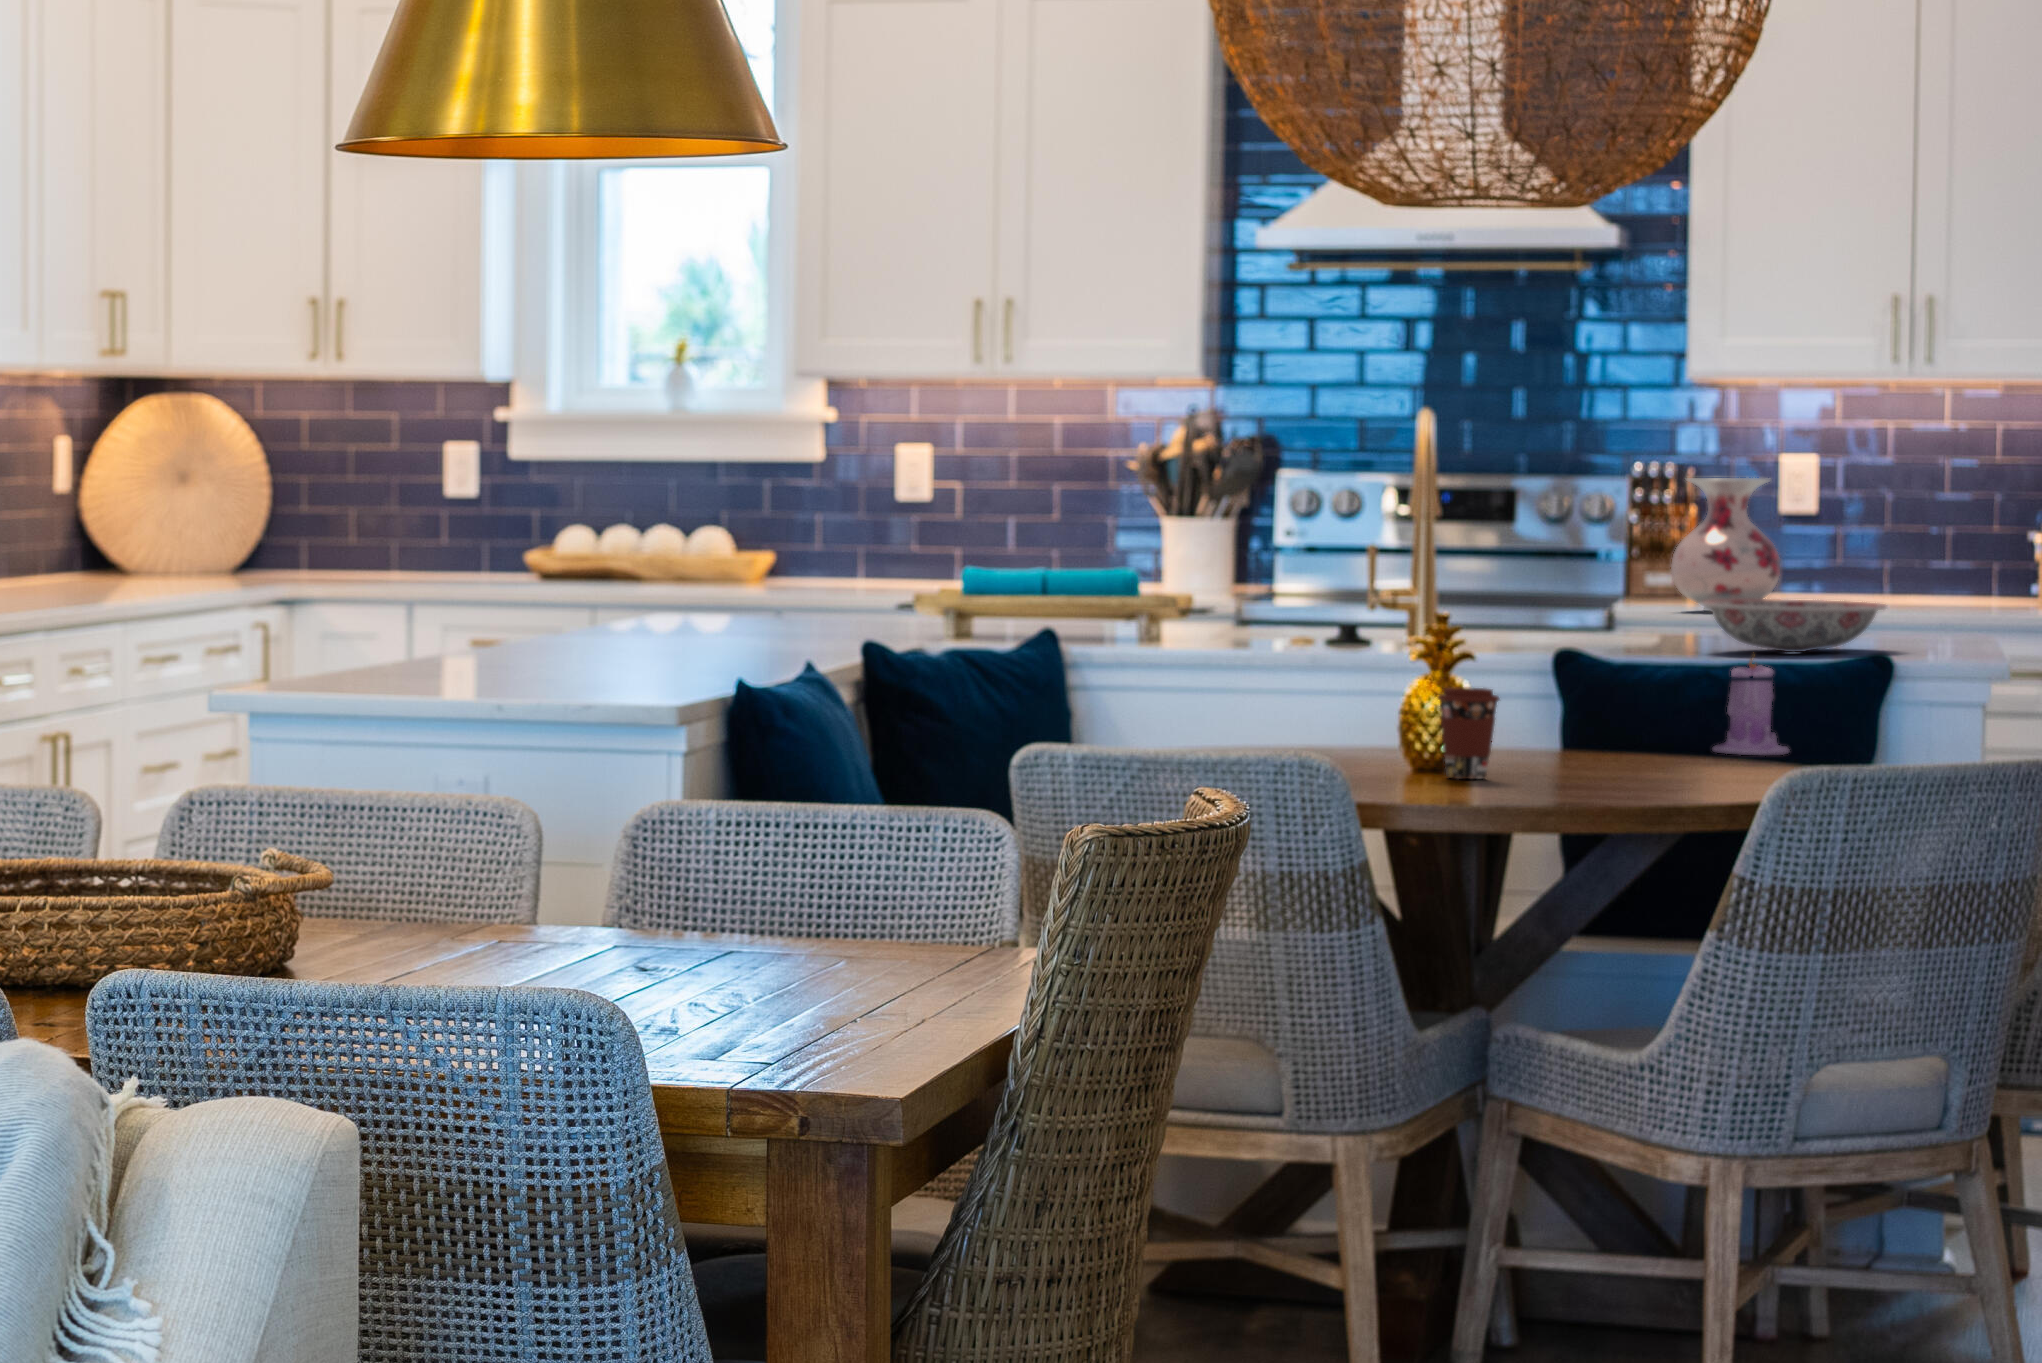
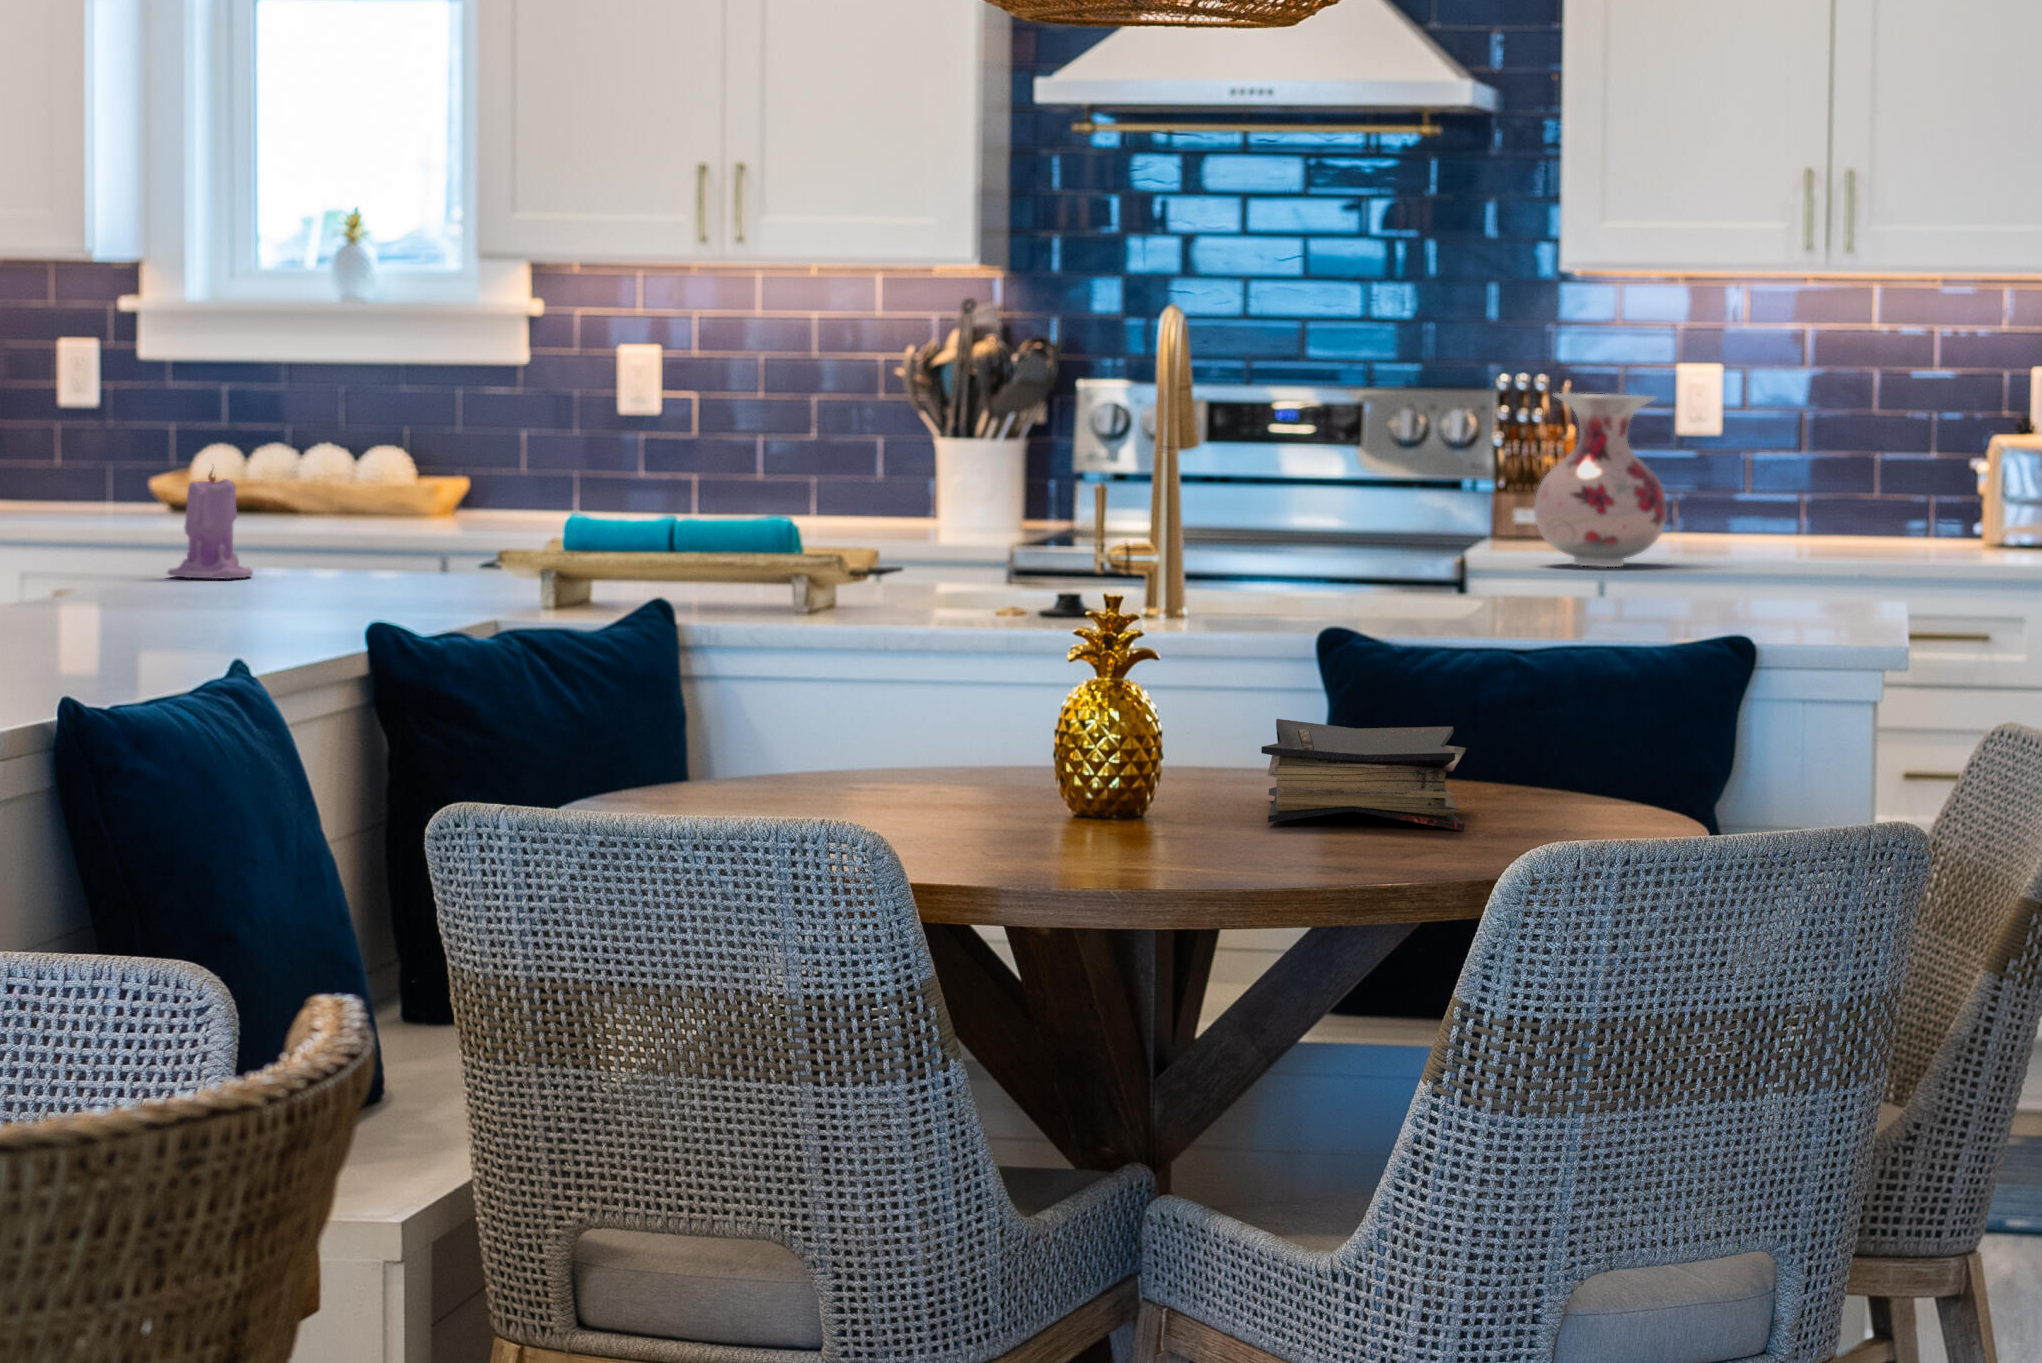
ceramic bowl: present [1700,598,1887,652] -> none [1520,565,1755,638]
candle: present [1712,659,1789,755] -> present [167,471,253,579]
coffee cup: present [1438,687,1499,779] -> none [1095,707,1182,839]
book: none [1543,702,1702,776] -> present [1261,719,1467,831]

